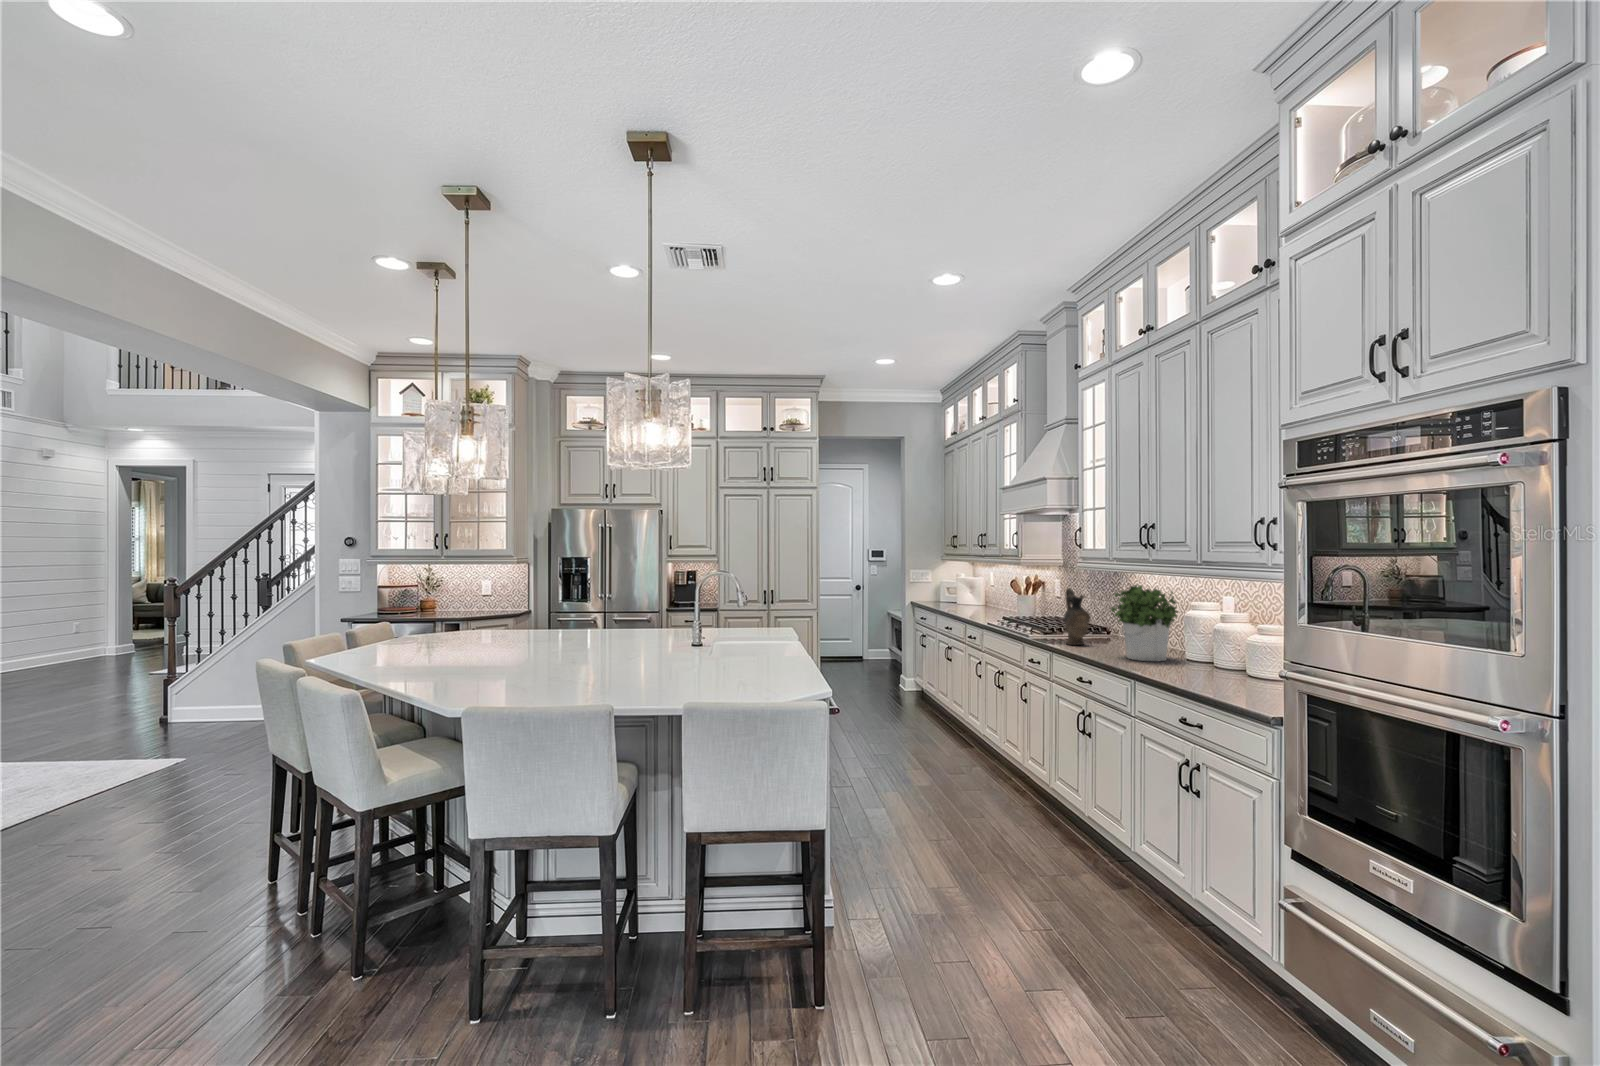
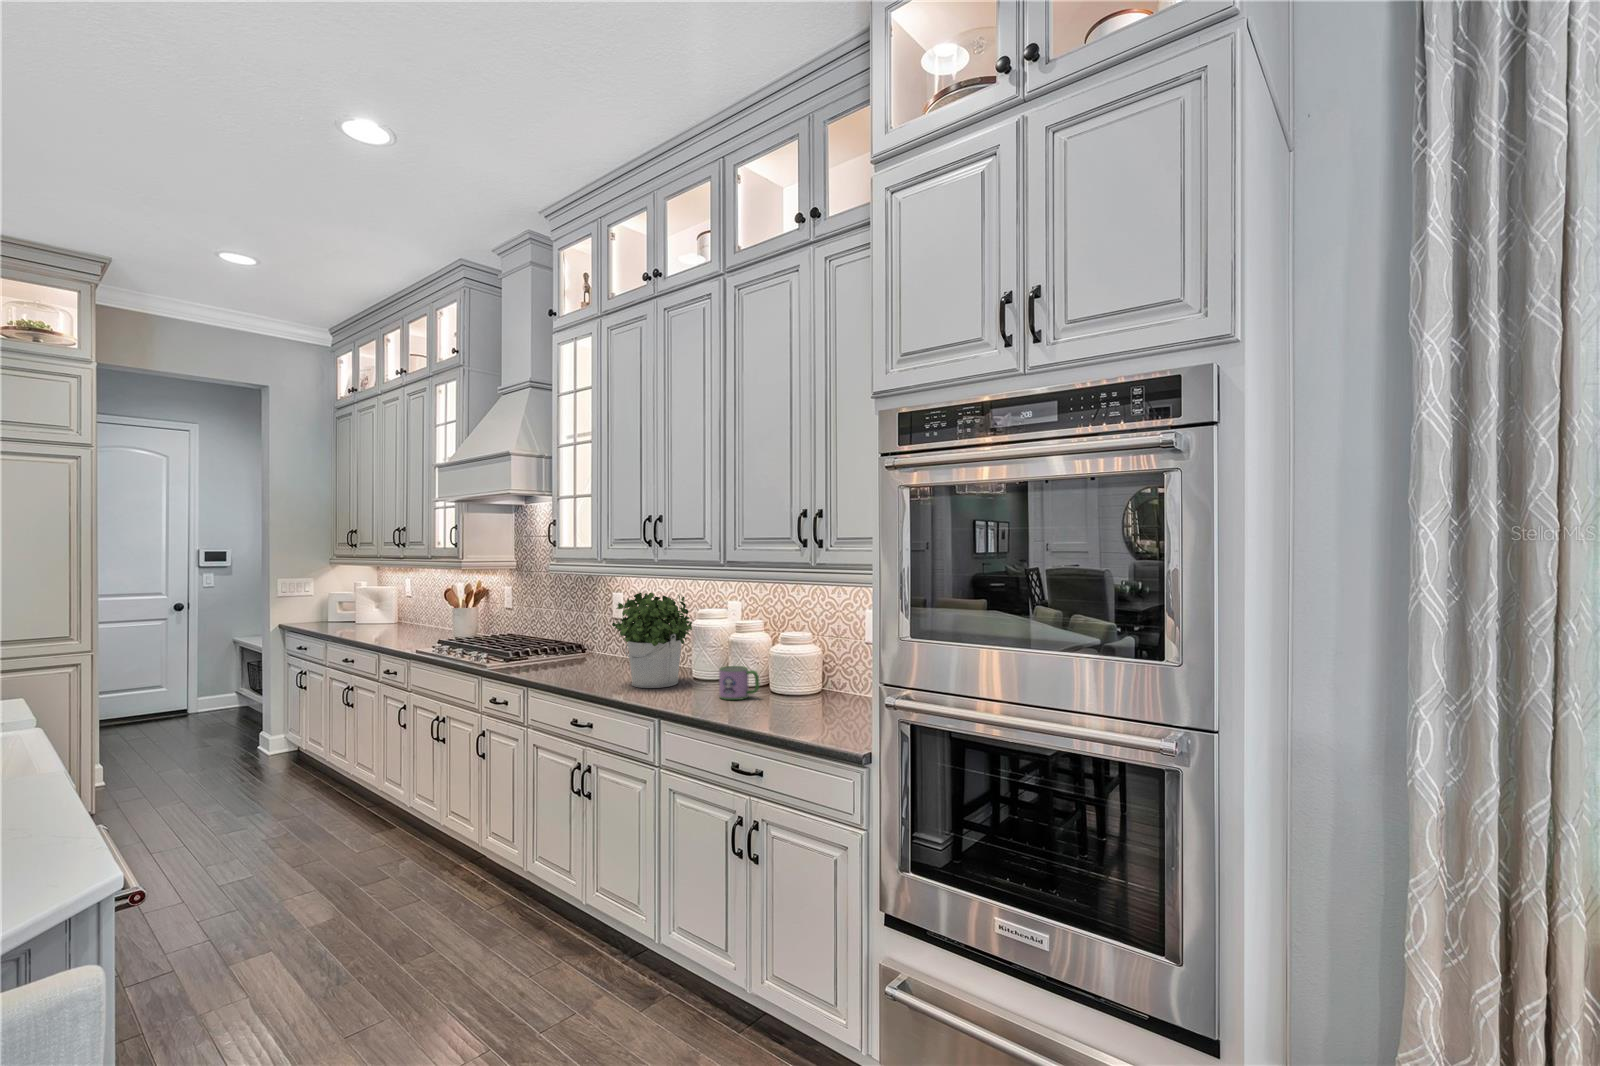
ceramic pitcher: present [1064,588,1090,645] -> none [543,599,577,675]
mug: none [1192,648,1228,676] -> present [719,666,759,700]

